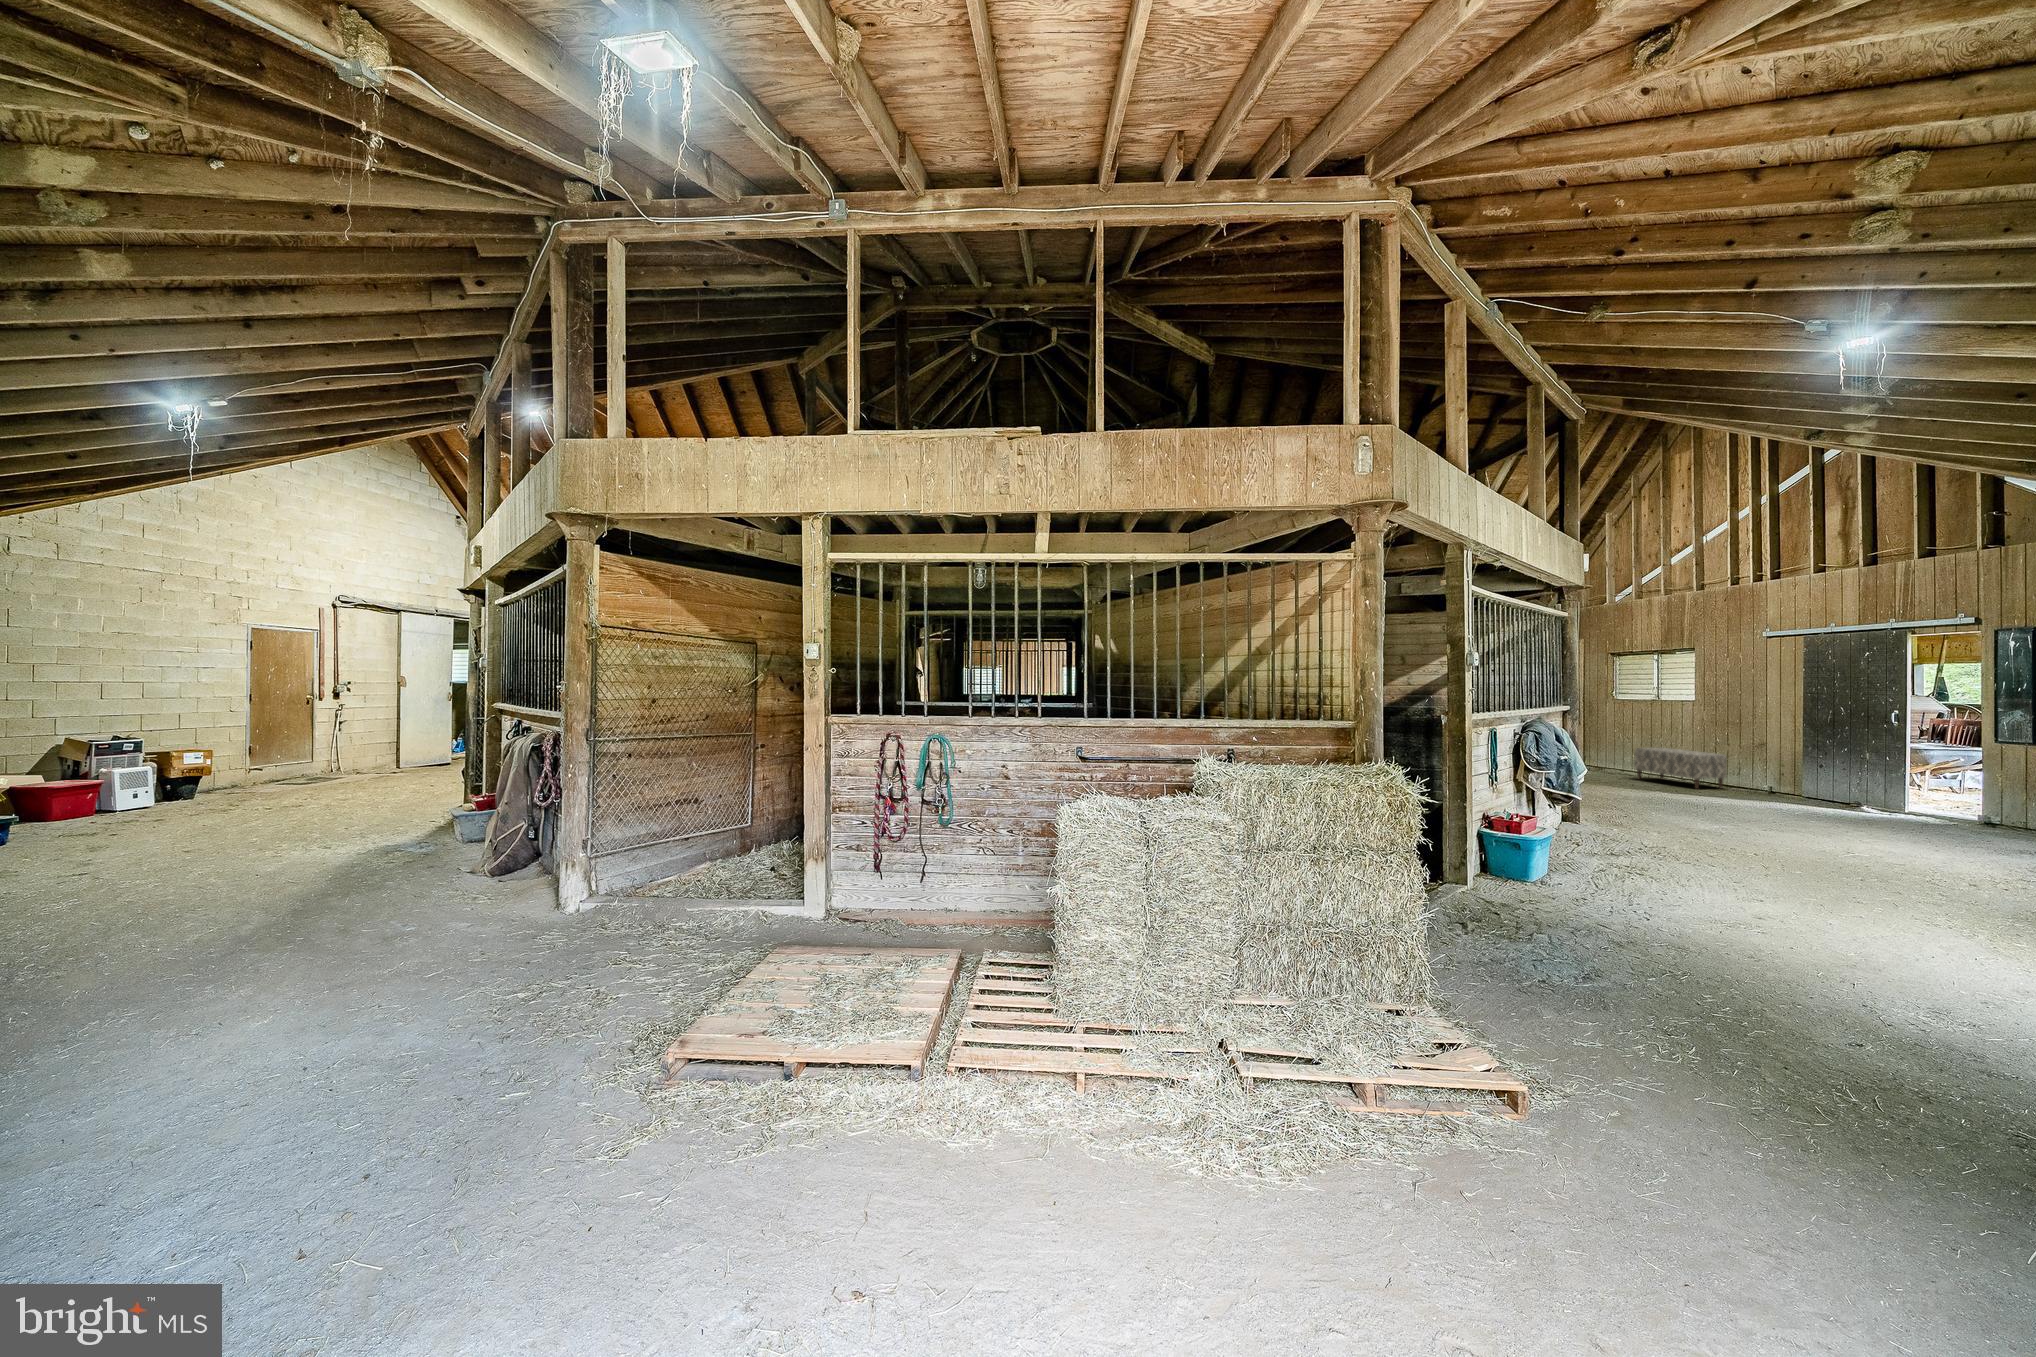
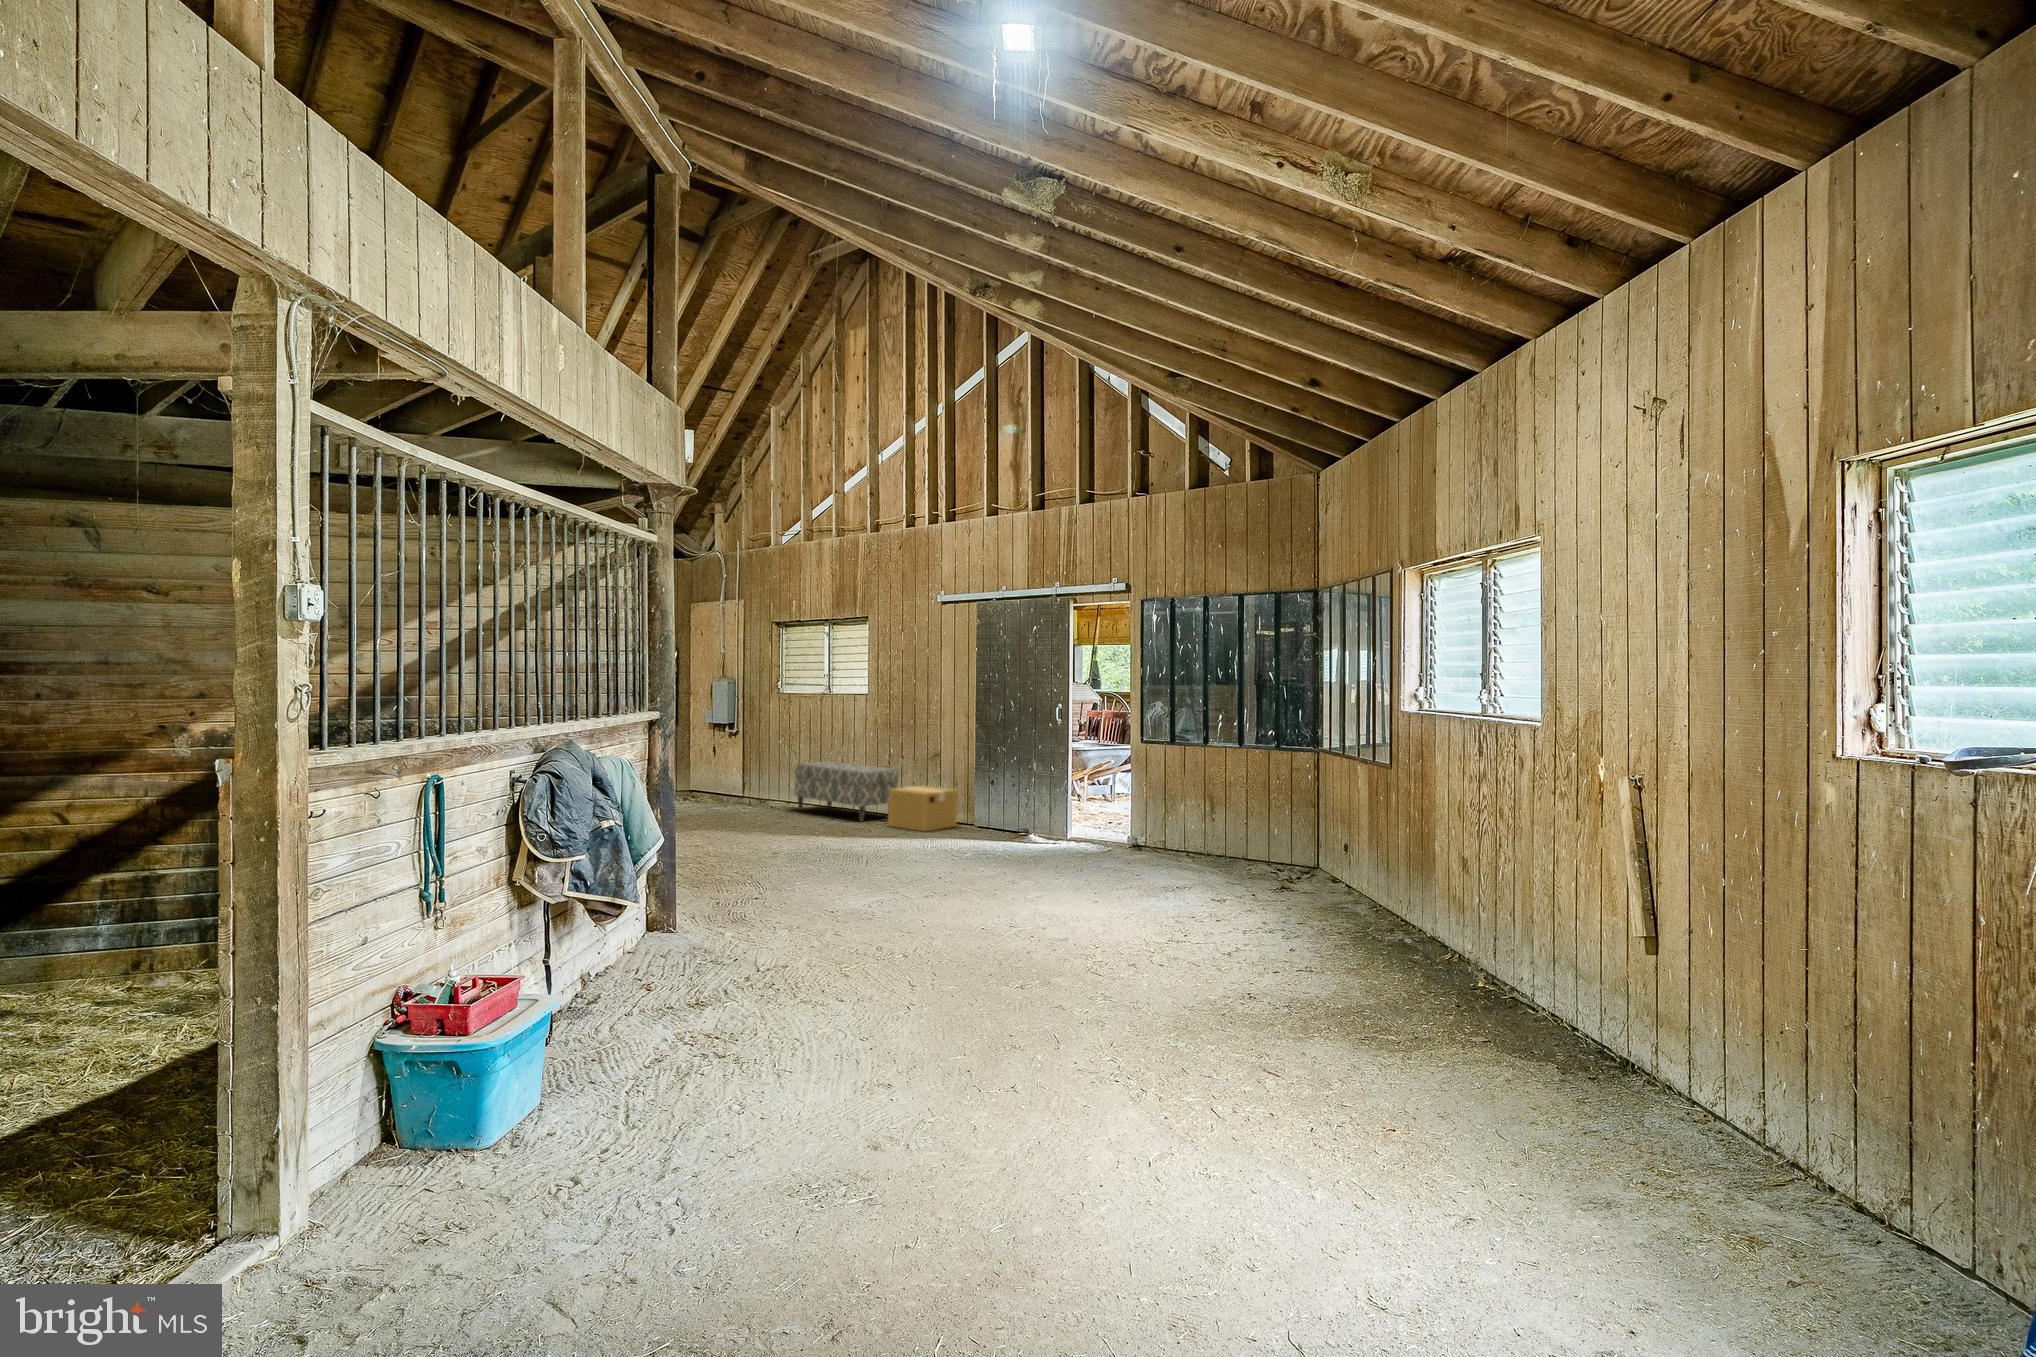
cardboard box: none [1723,767,1787,799] -> present [888,786,957,831]

